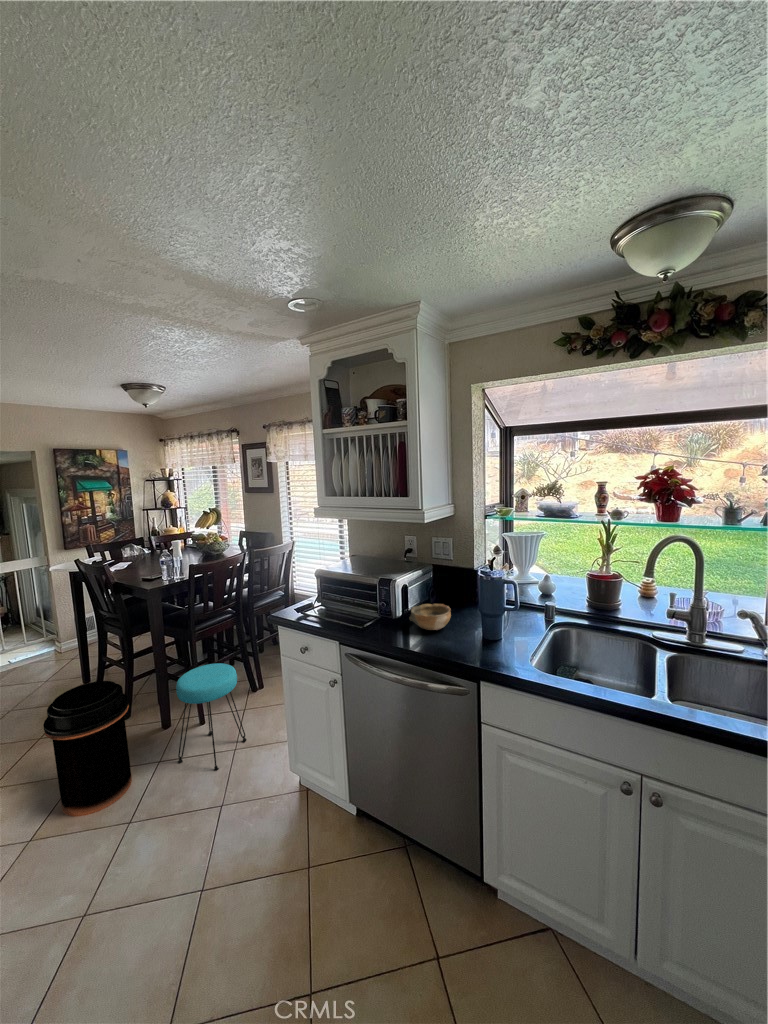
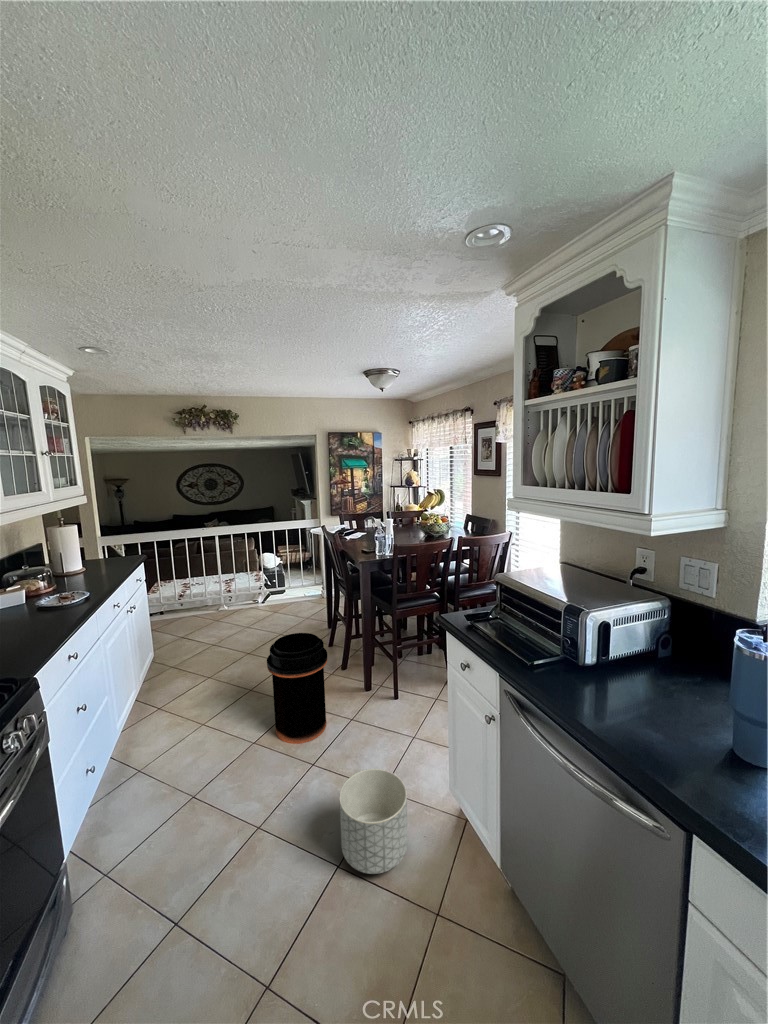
bowl: present [409,604,451,630] -> none [601,656,679,705]
stool: present [176,663,247,770] -> none [363,645,426,752]
planter: none [195,774,267,875] -> present [339,769,408,874]

